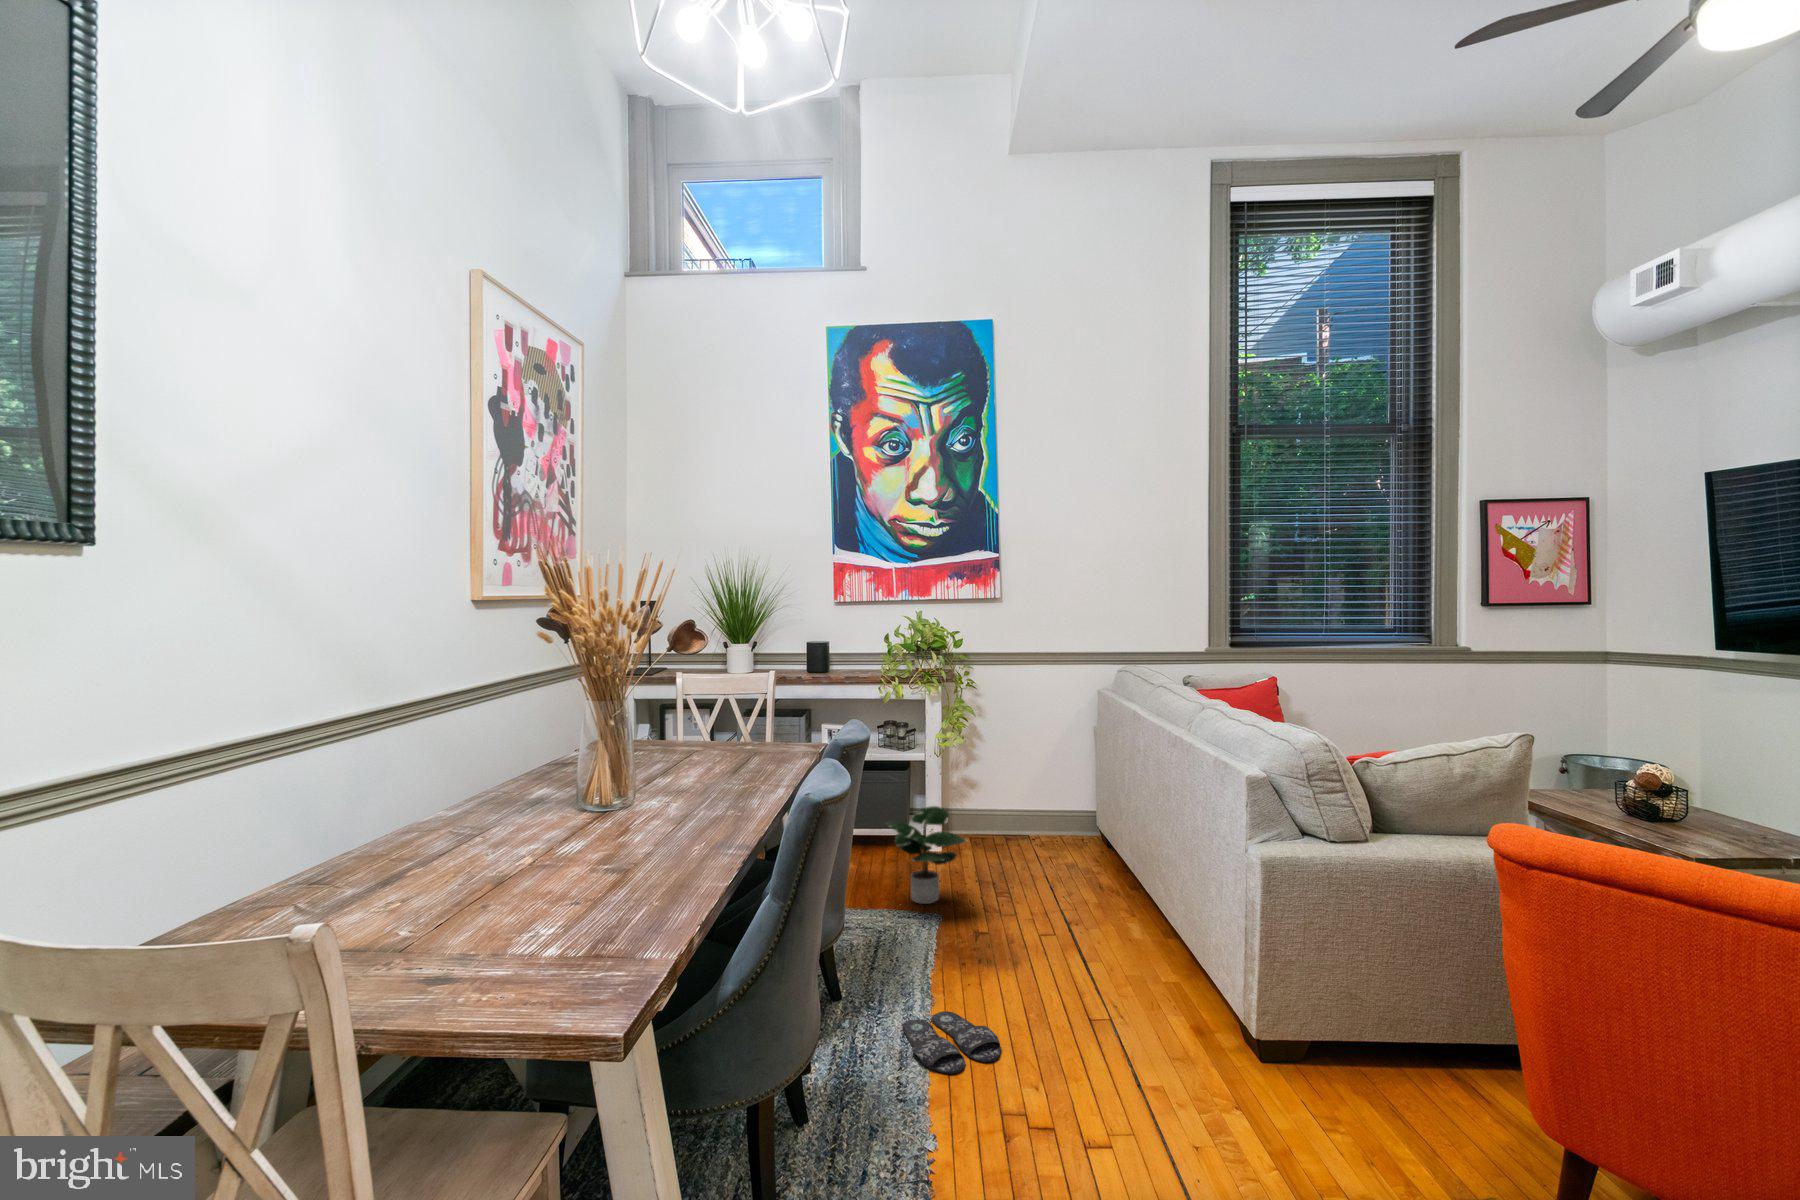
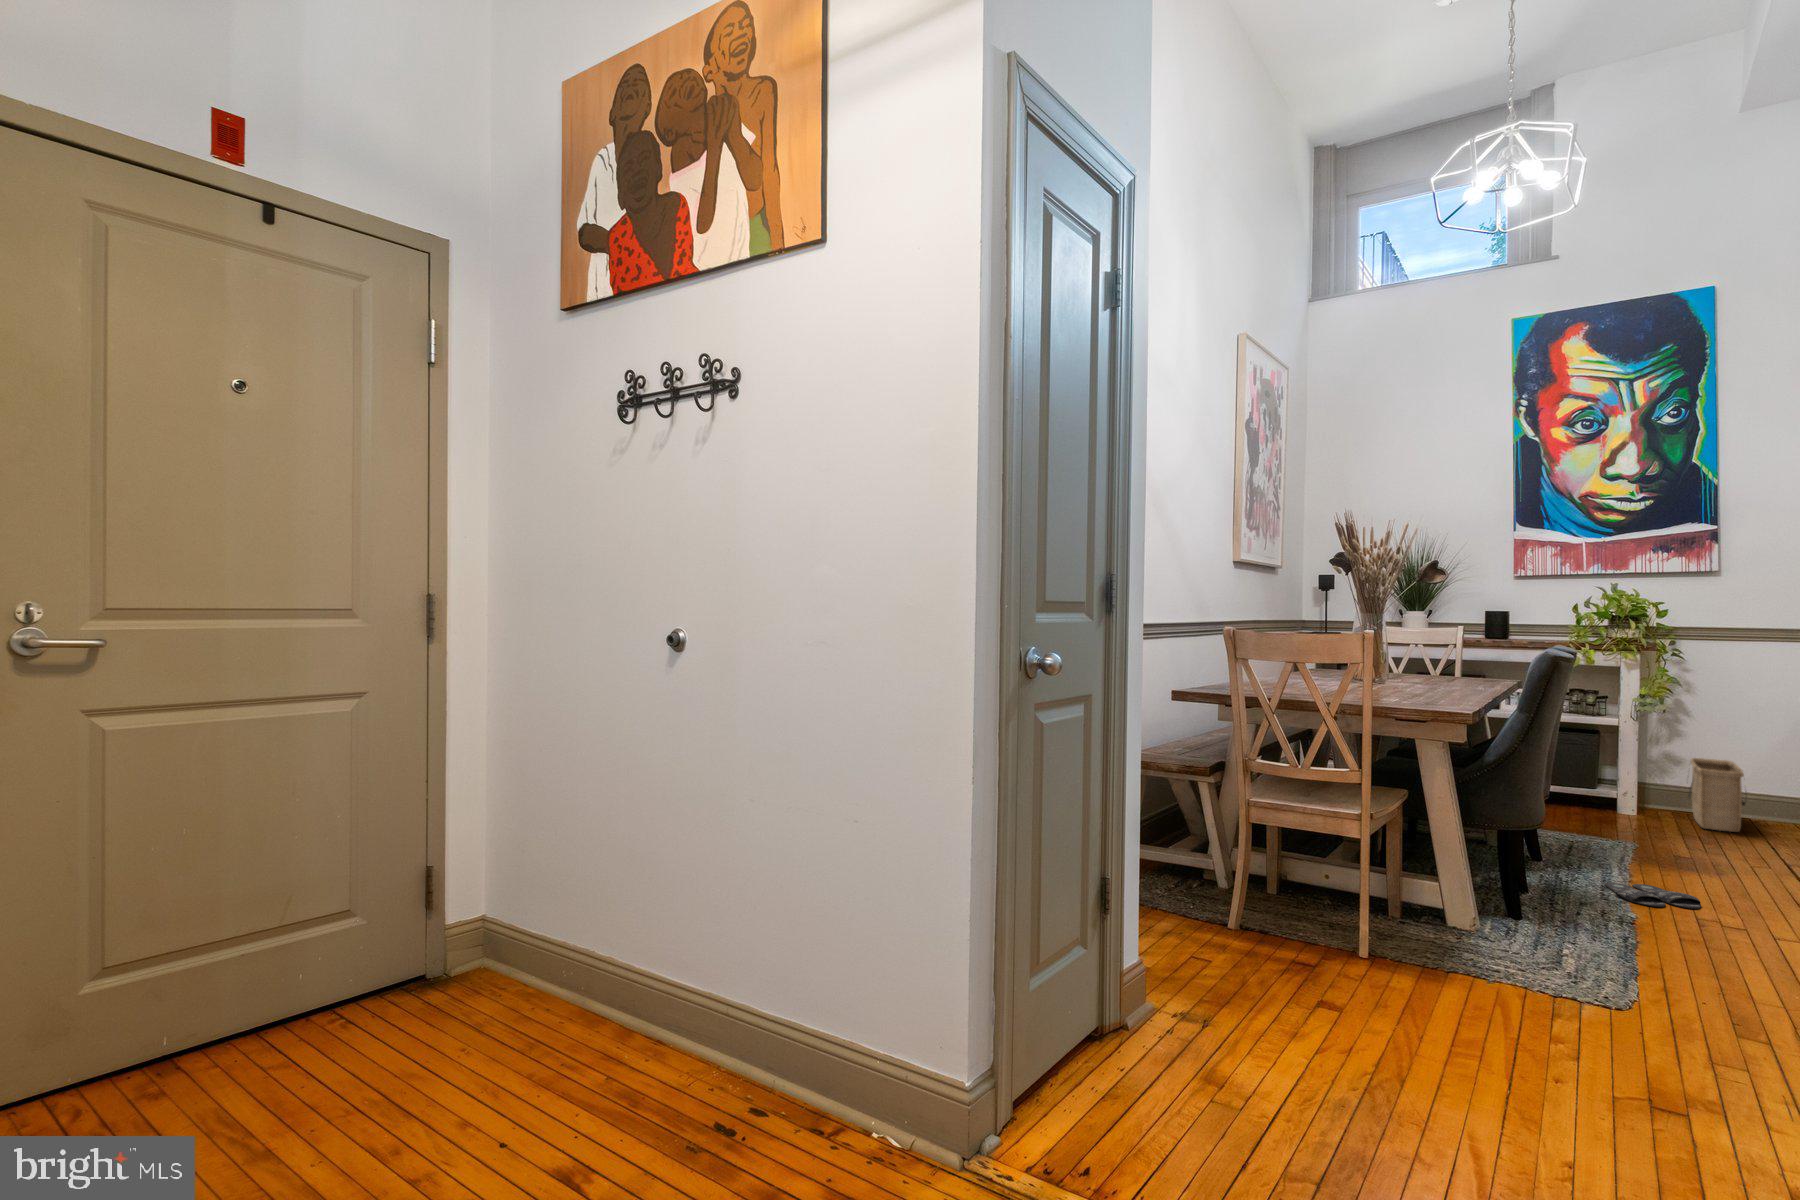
basket: none [981,782,1027,864] -> present [1688,758,1745,832]
potted plant: present [886,806,966,904] -> none [1578,758,1670,839]

